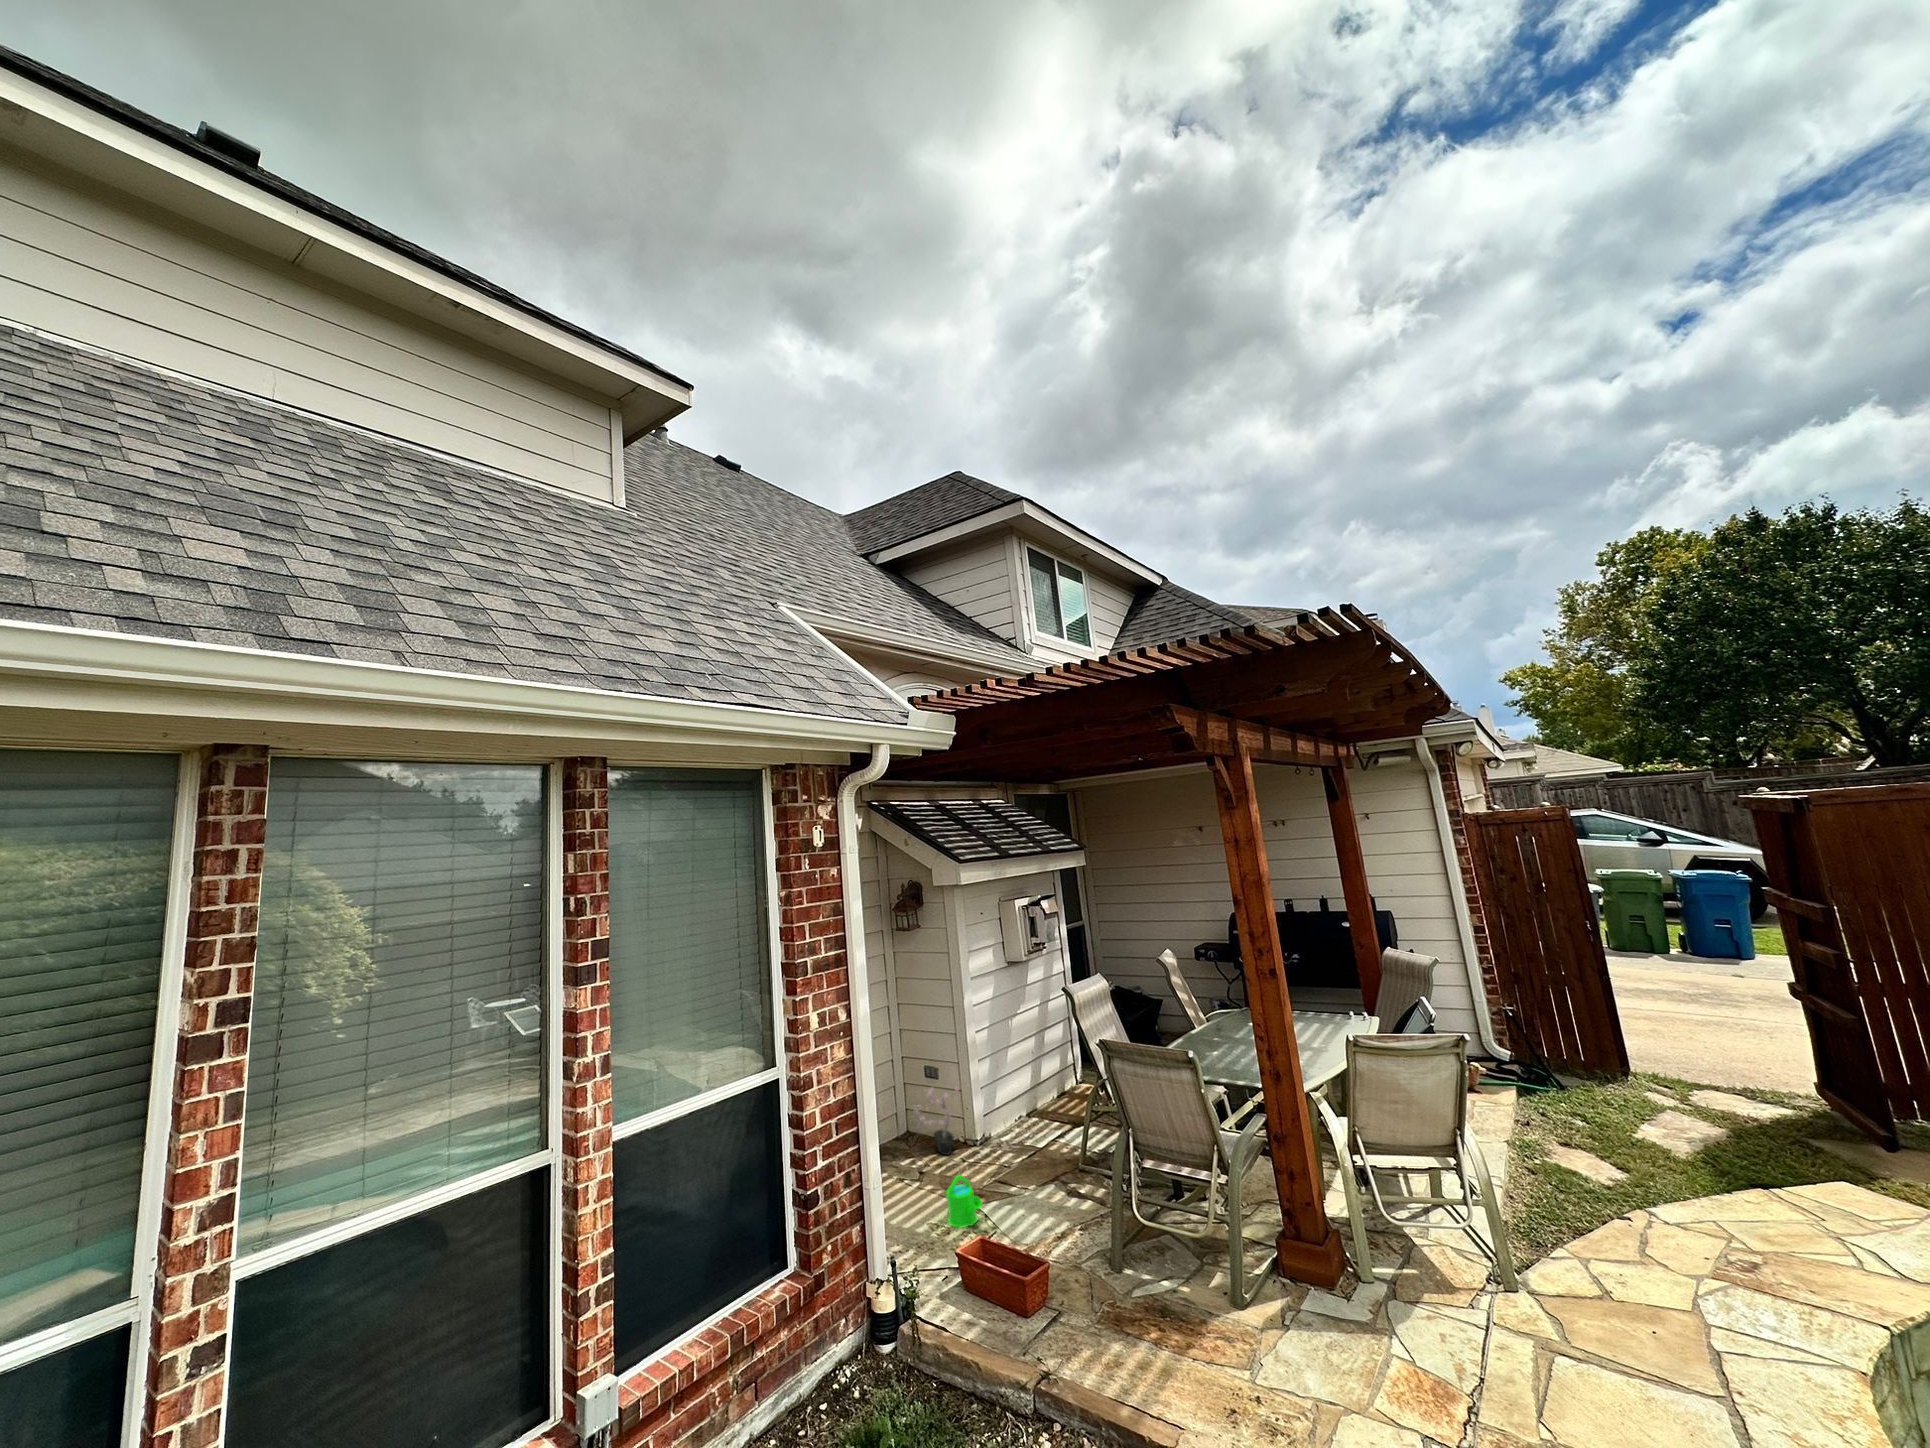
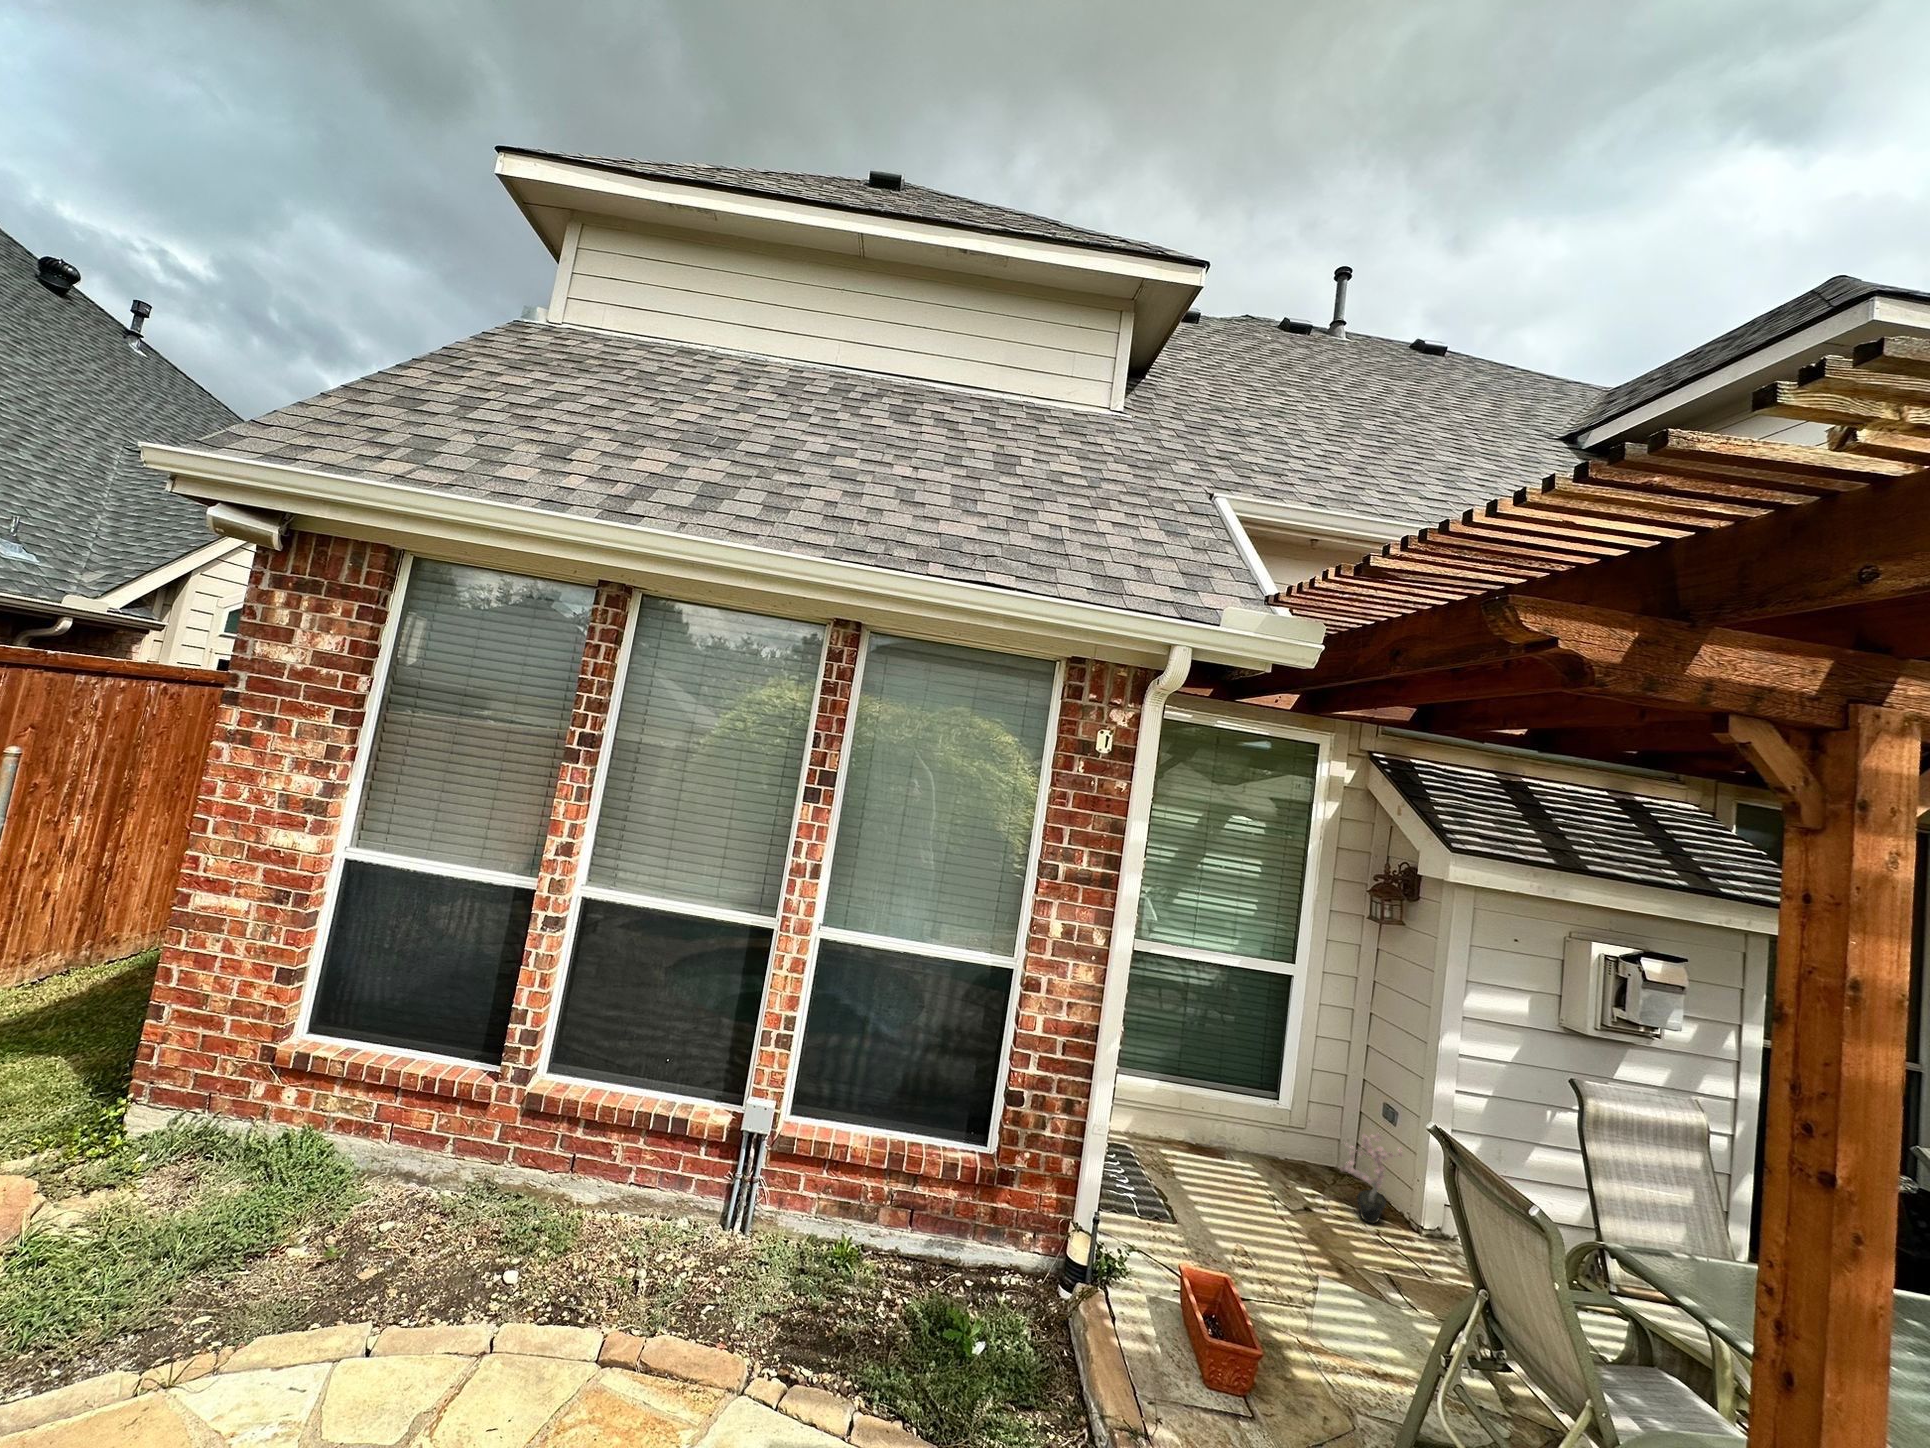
watering can: present [946,1175,982,1228] -> none [1266,1219,1311,1286]

